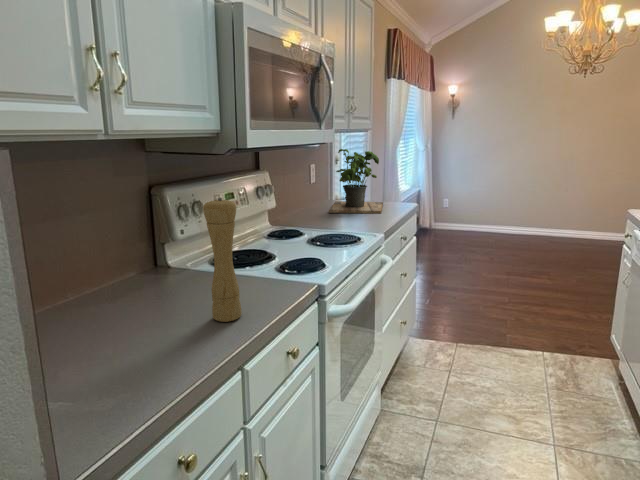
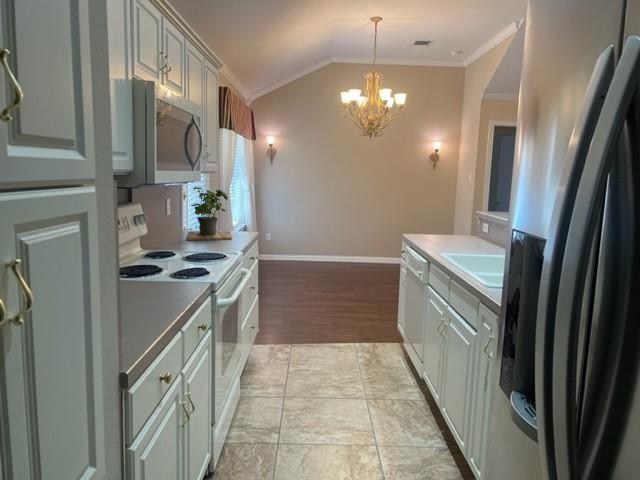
pepper mill: present [203,198,242,322] -> none [145,218,169,304]

